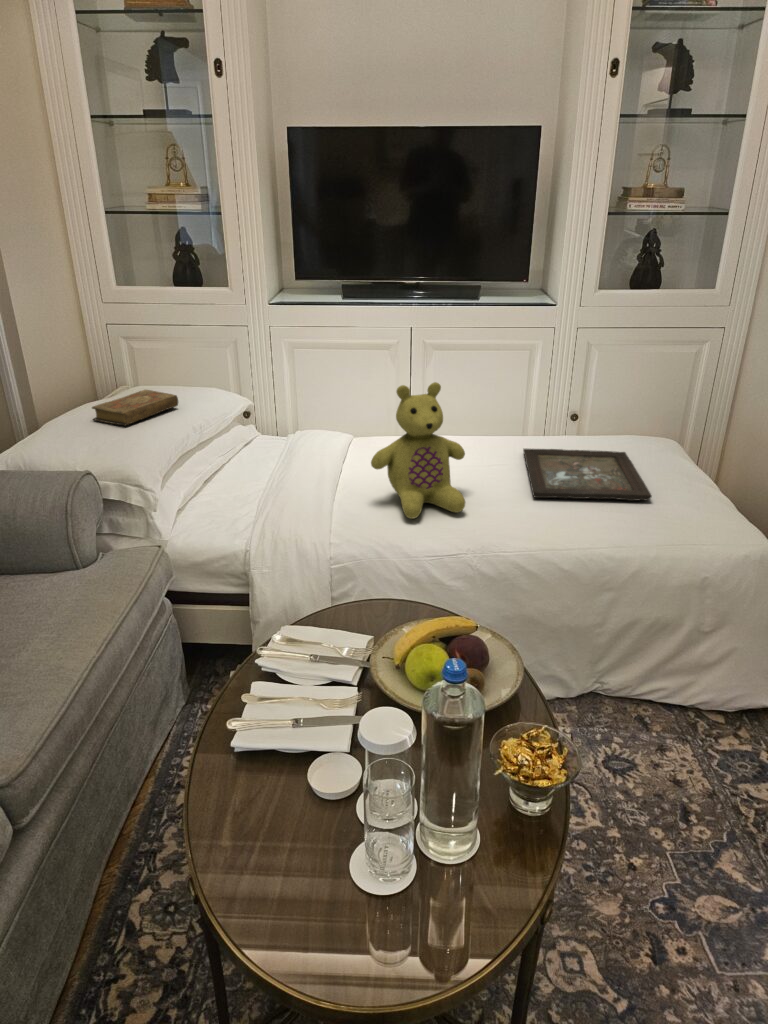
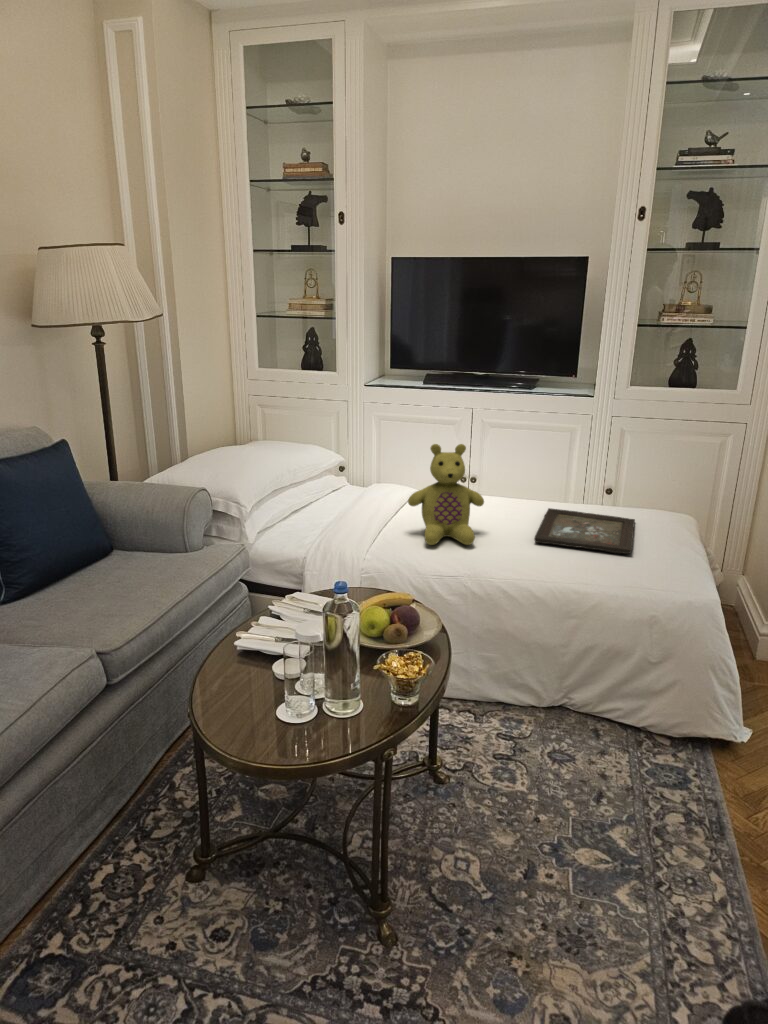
book: present [92,390,178,425] -> none [222,436,284,459]

